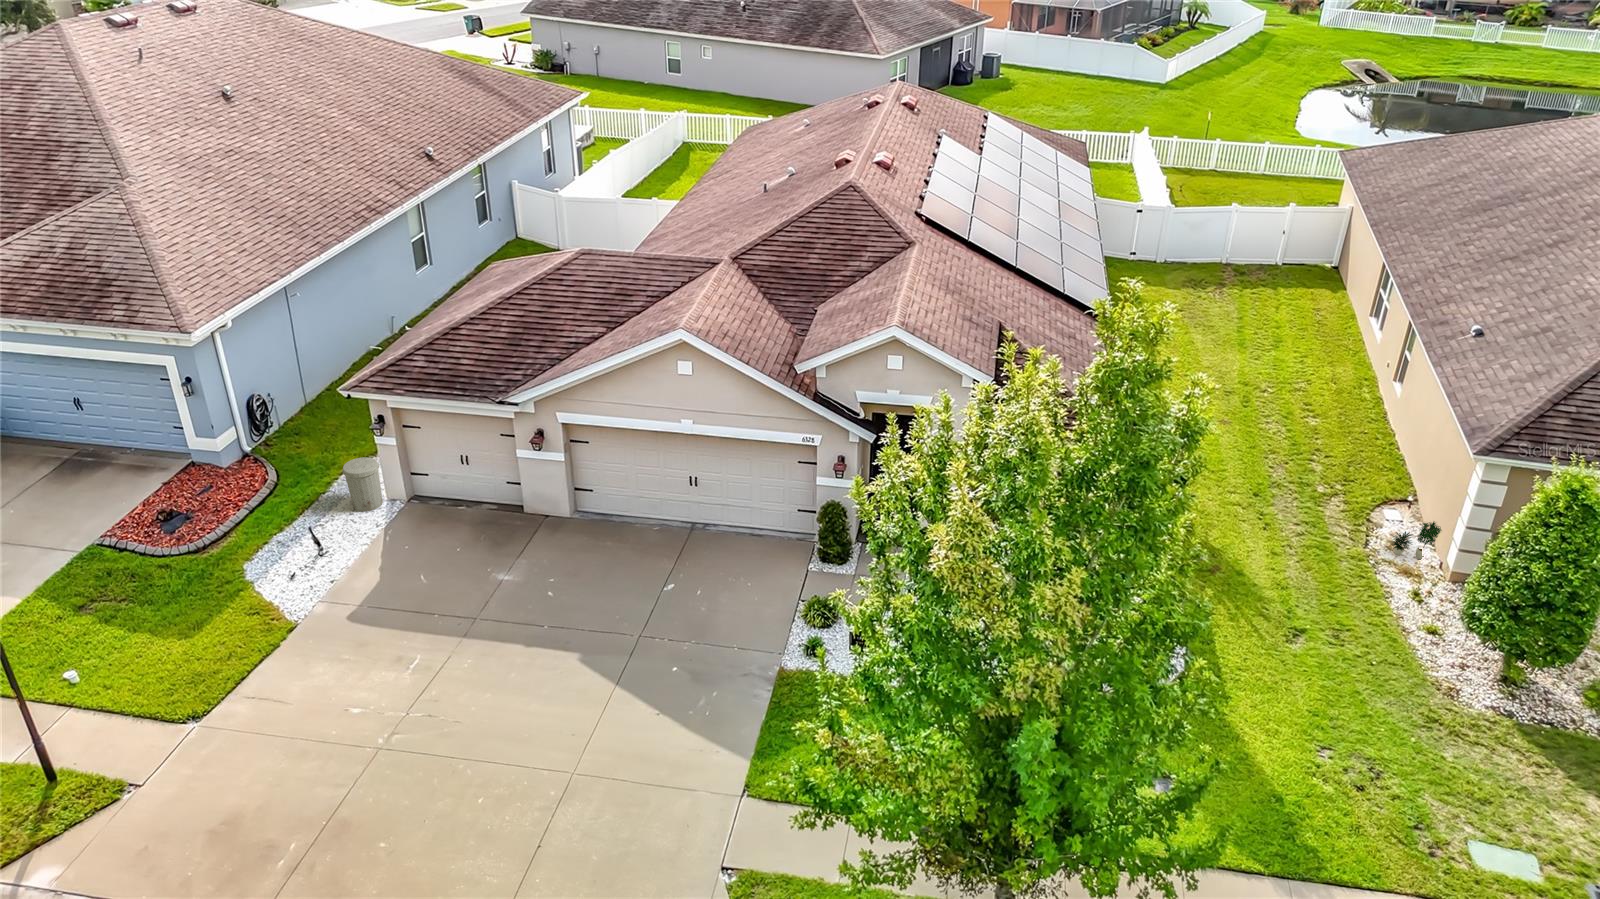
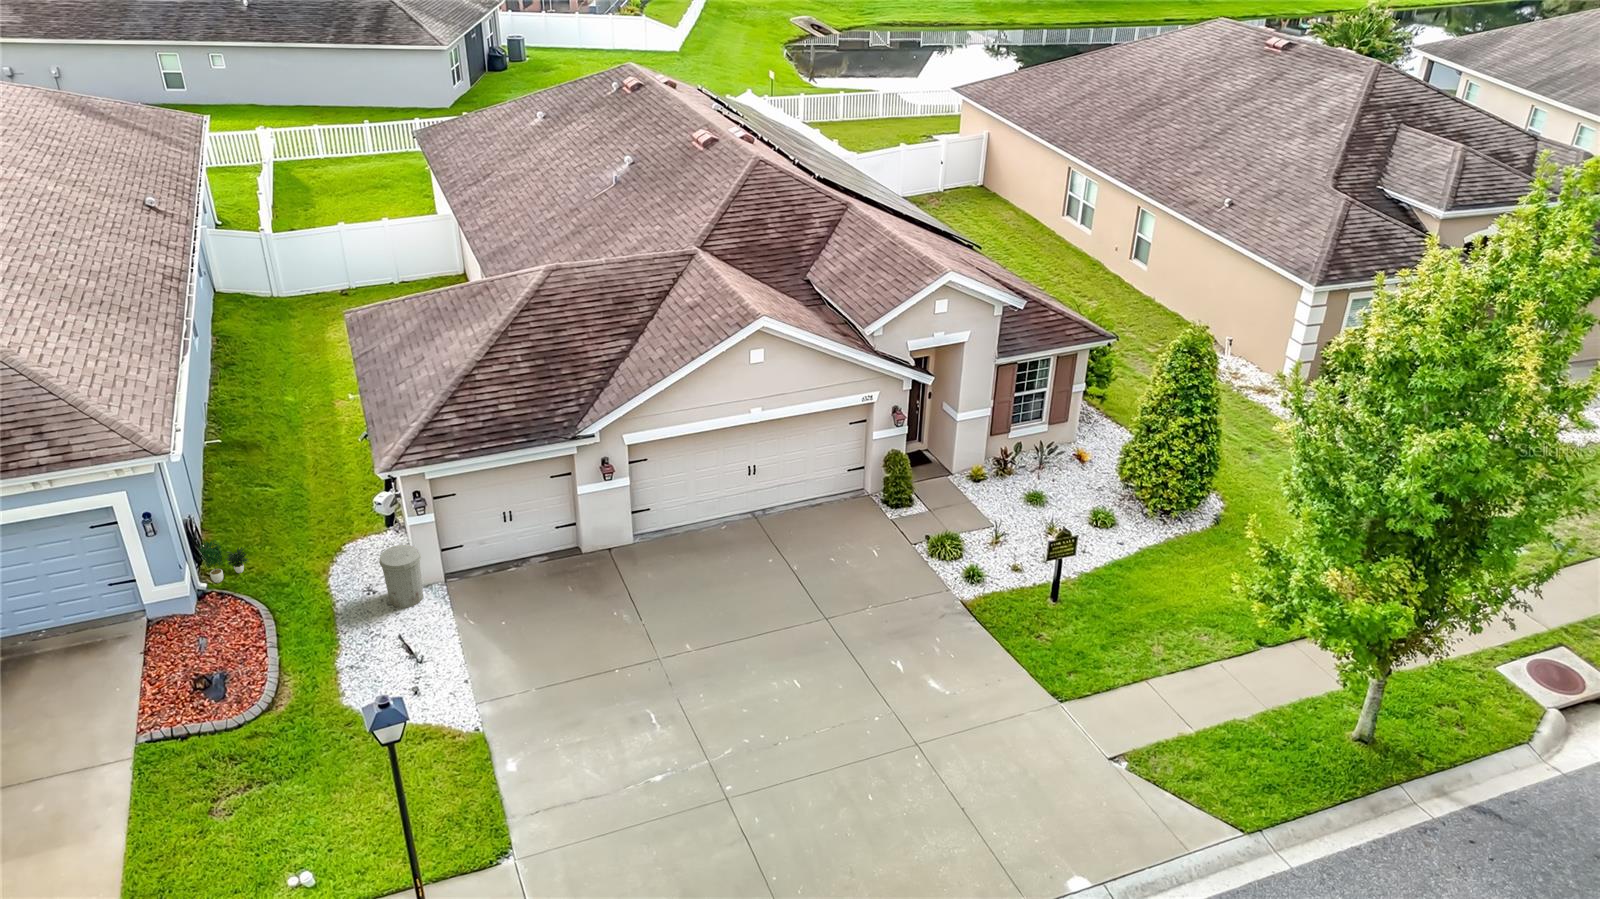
potted plant: present [1391,522,1441,560] -> present [198,540,248,583]

